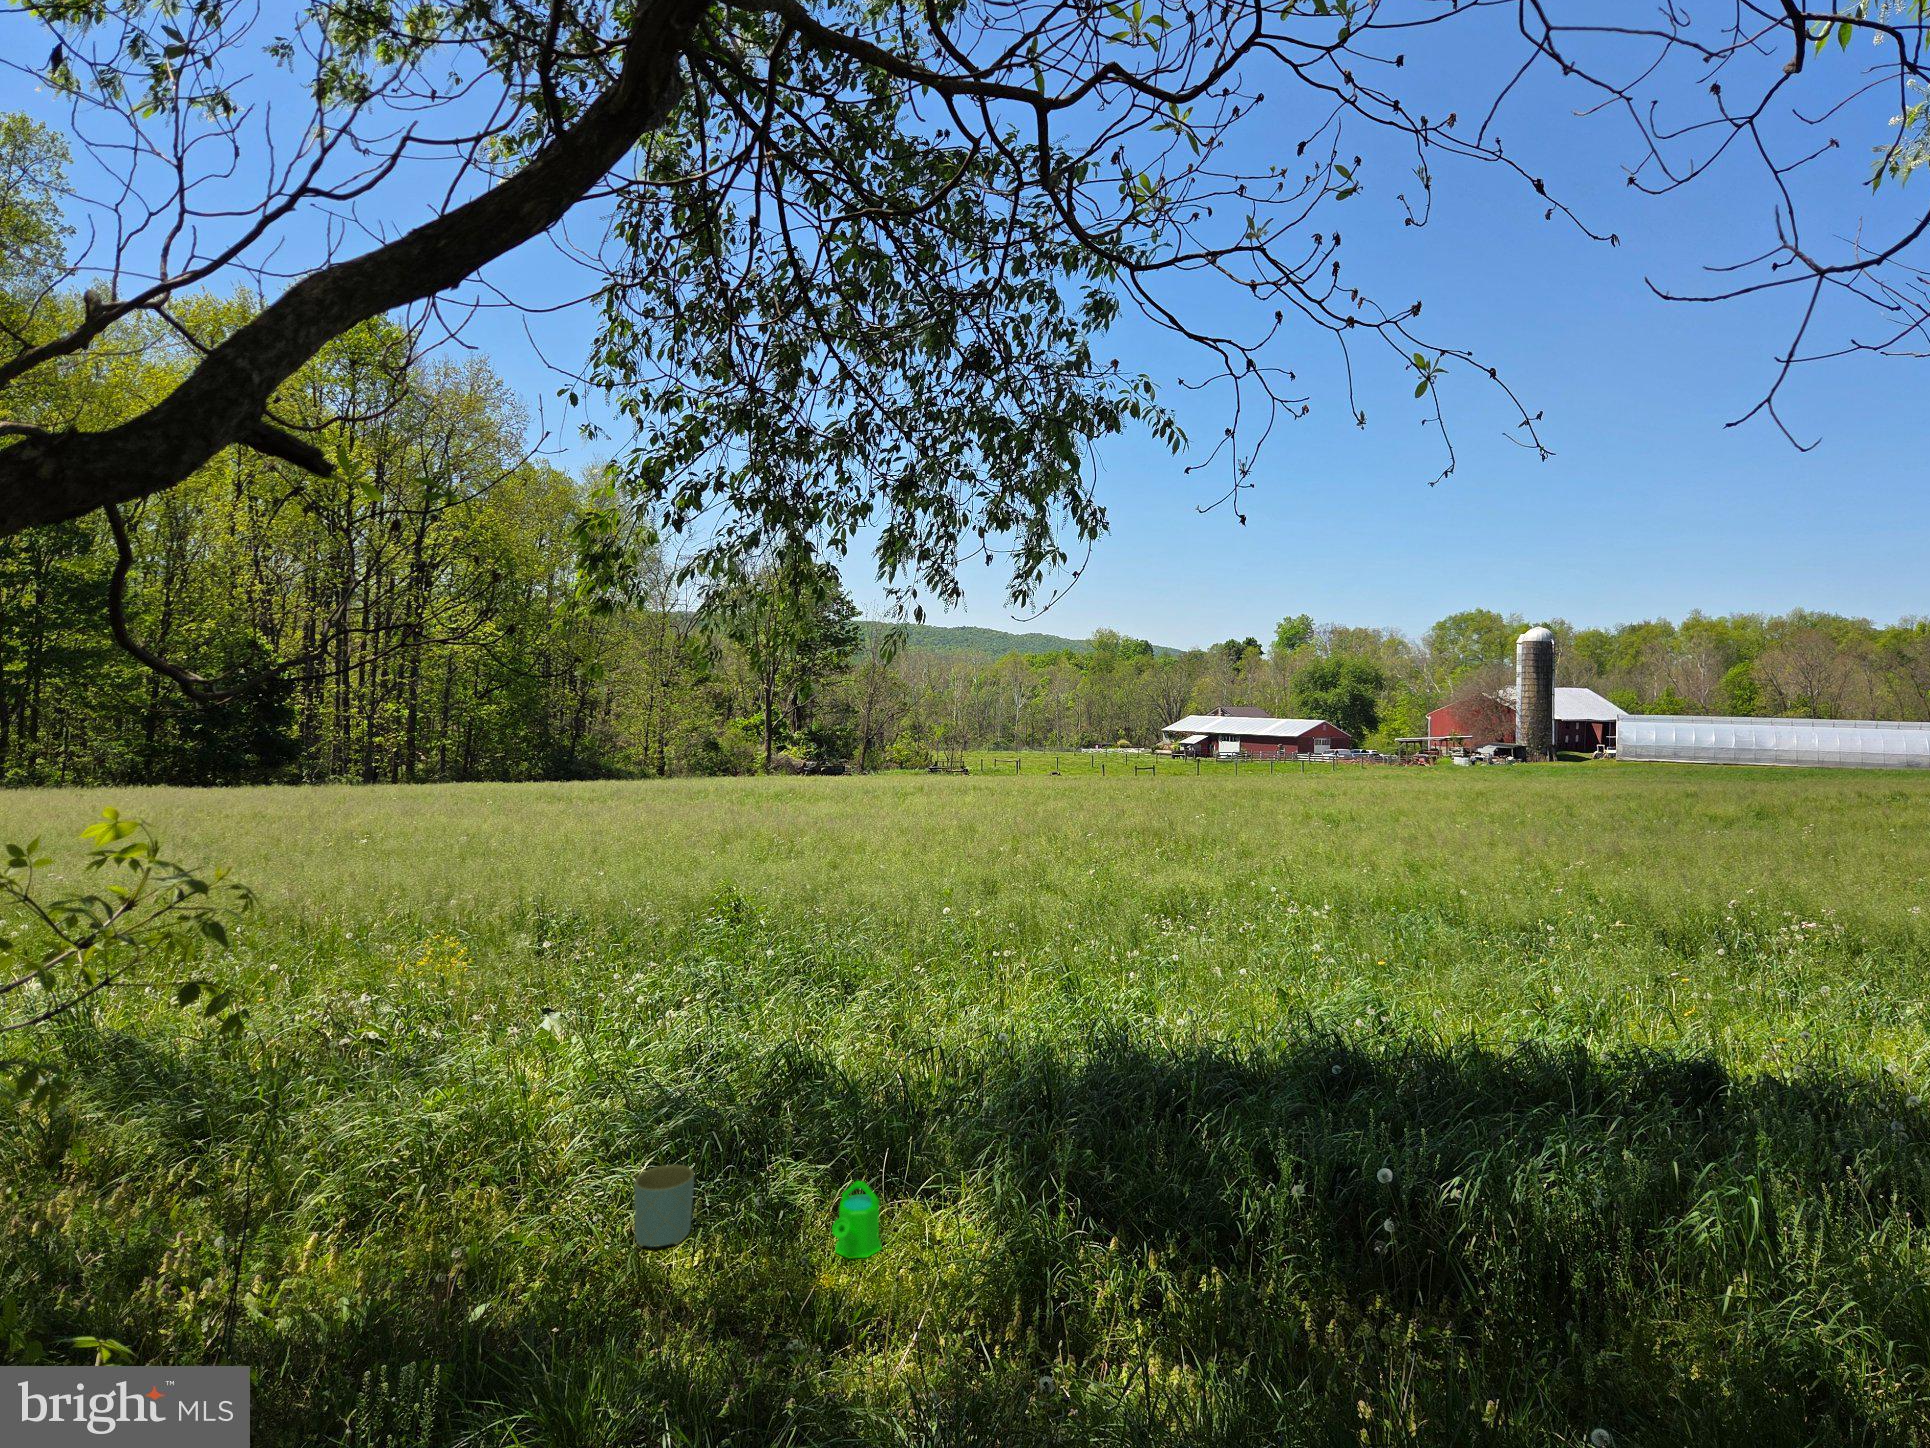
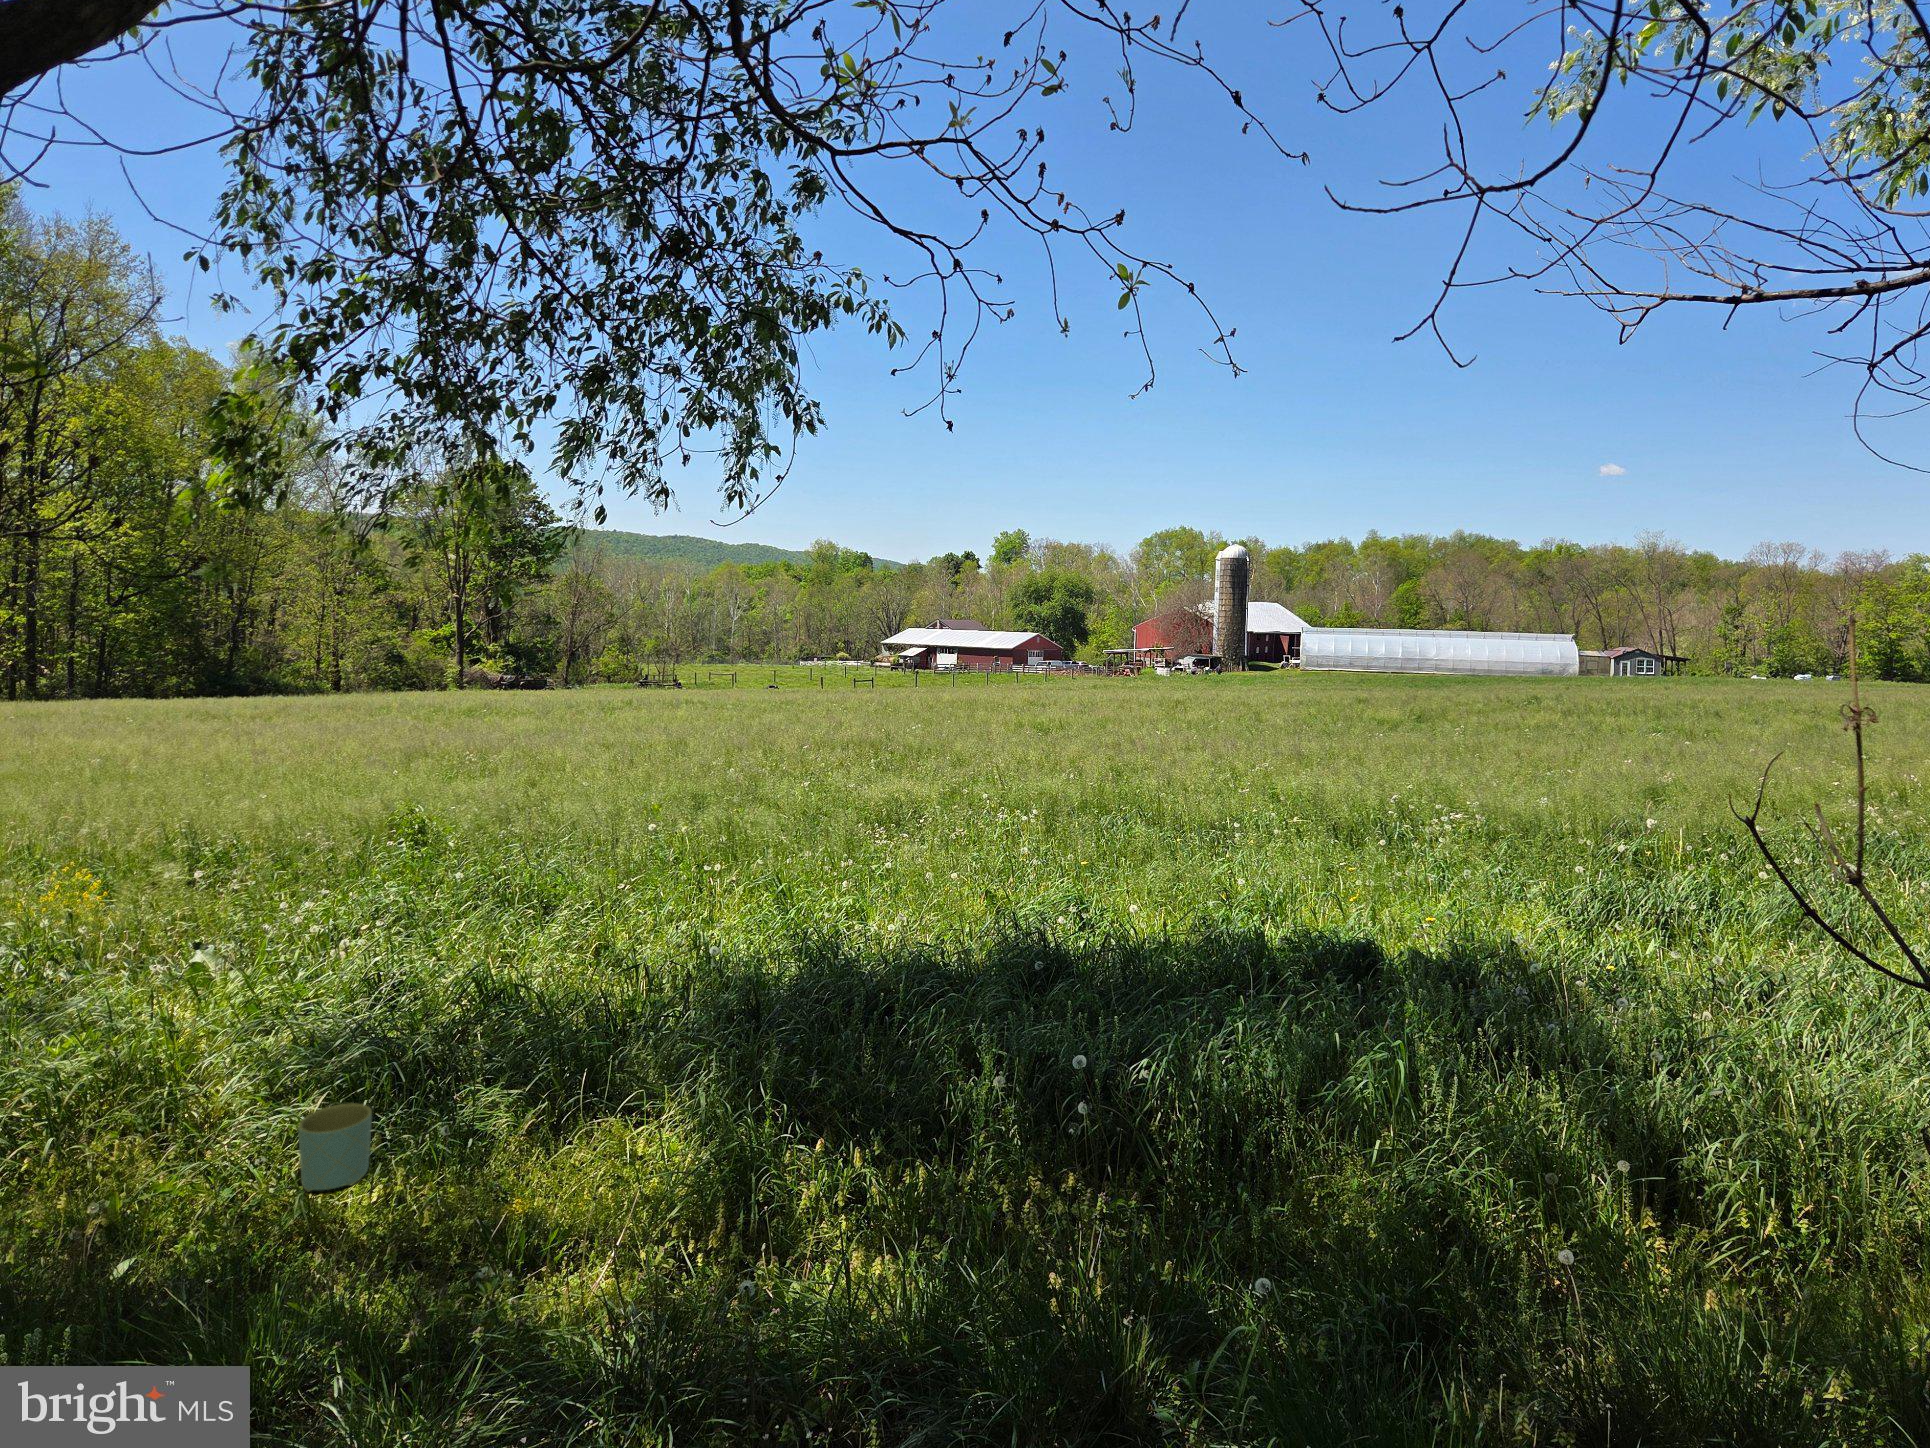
watering can: present [832,1181,882,1259] -> none [530,1106,588,1183]

